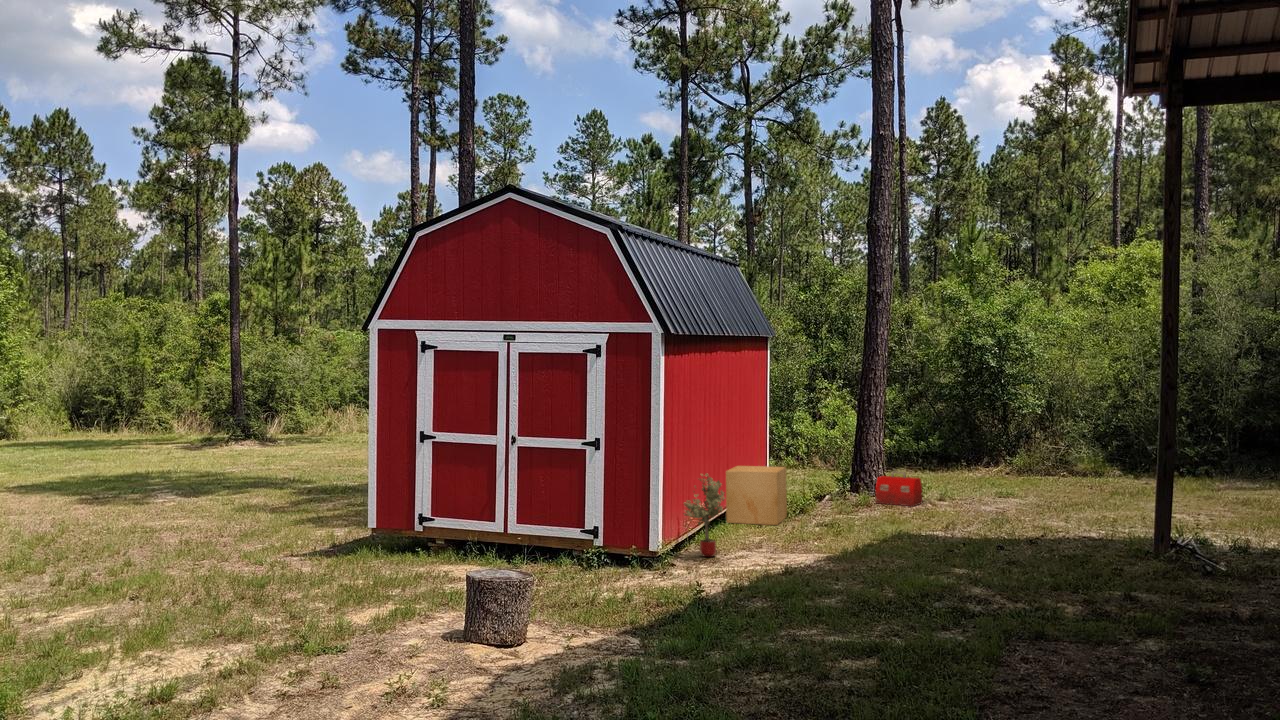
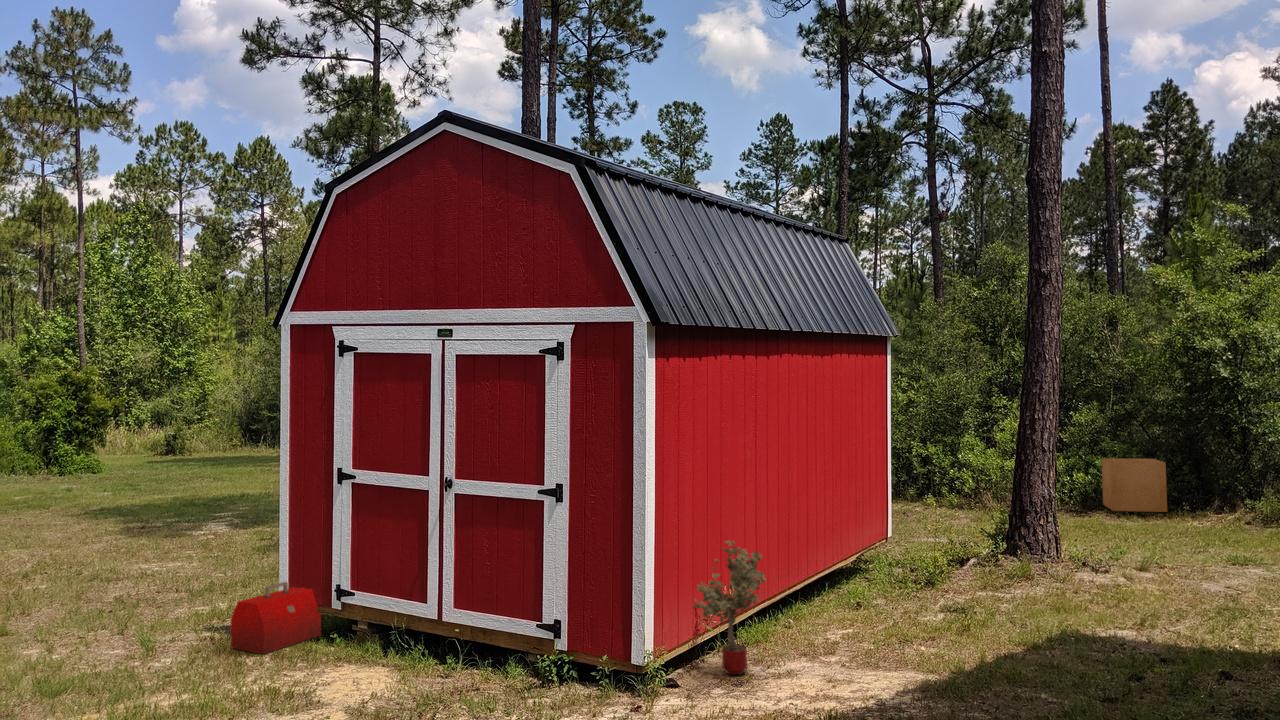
cardboard box: present [726,466,787,525] -> present [1102,458,1167,512]
toolbox: present [876,471,923,506] -> present [231,582,321,654]

